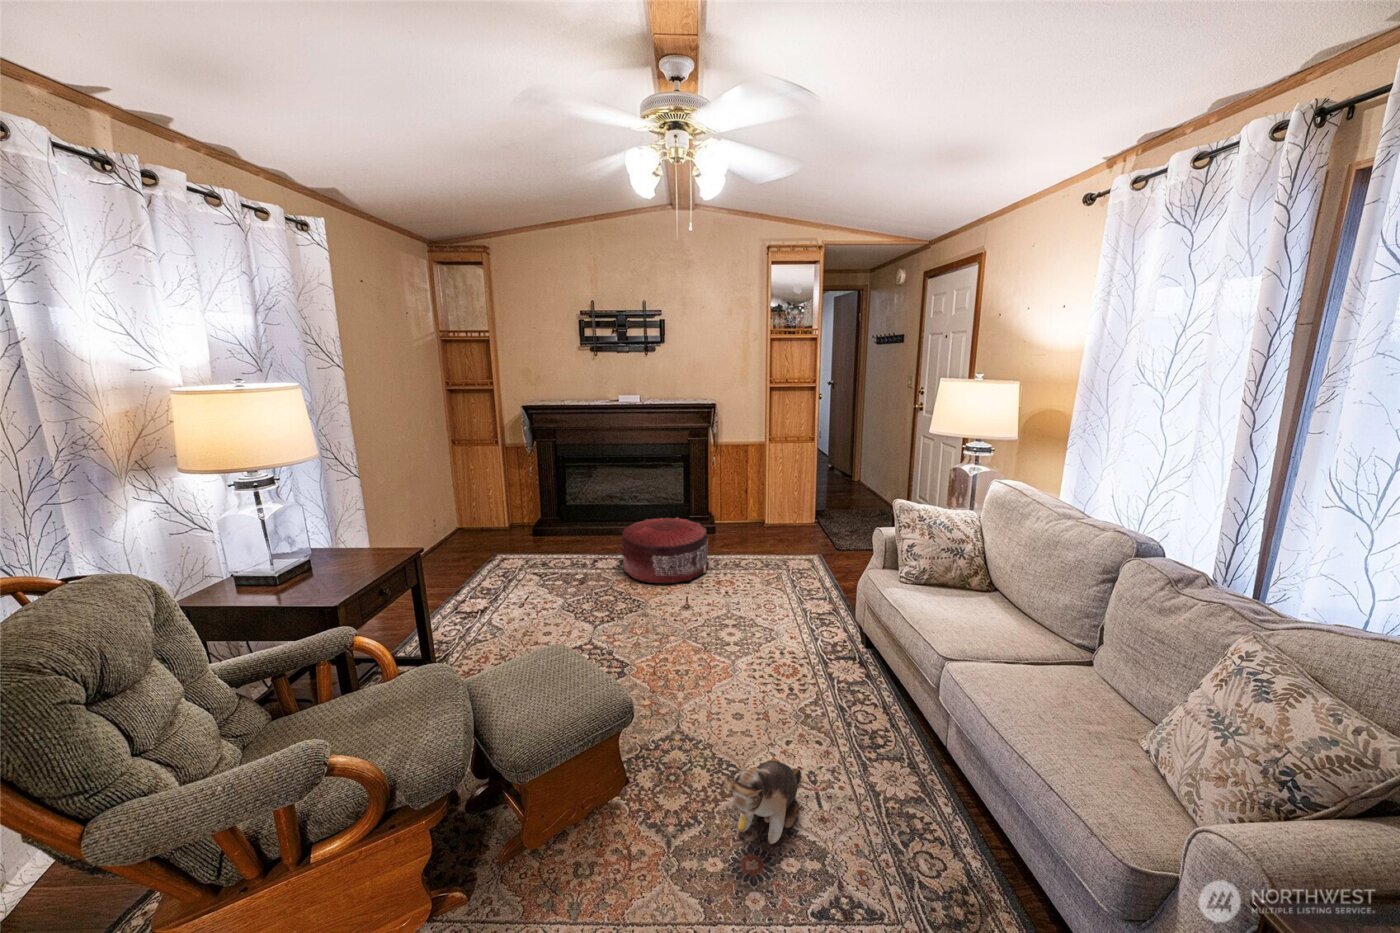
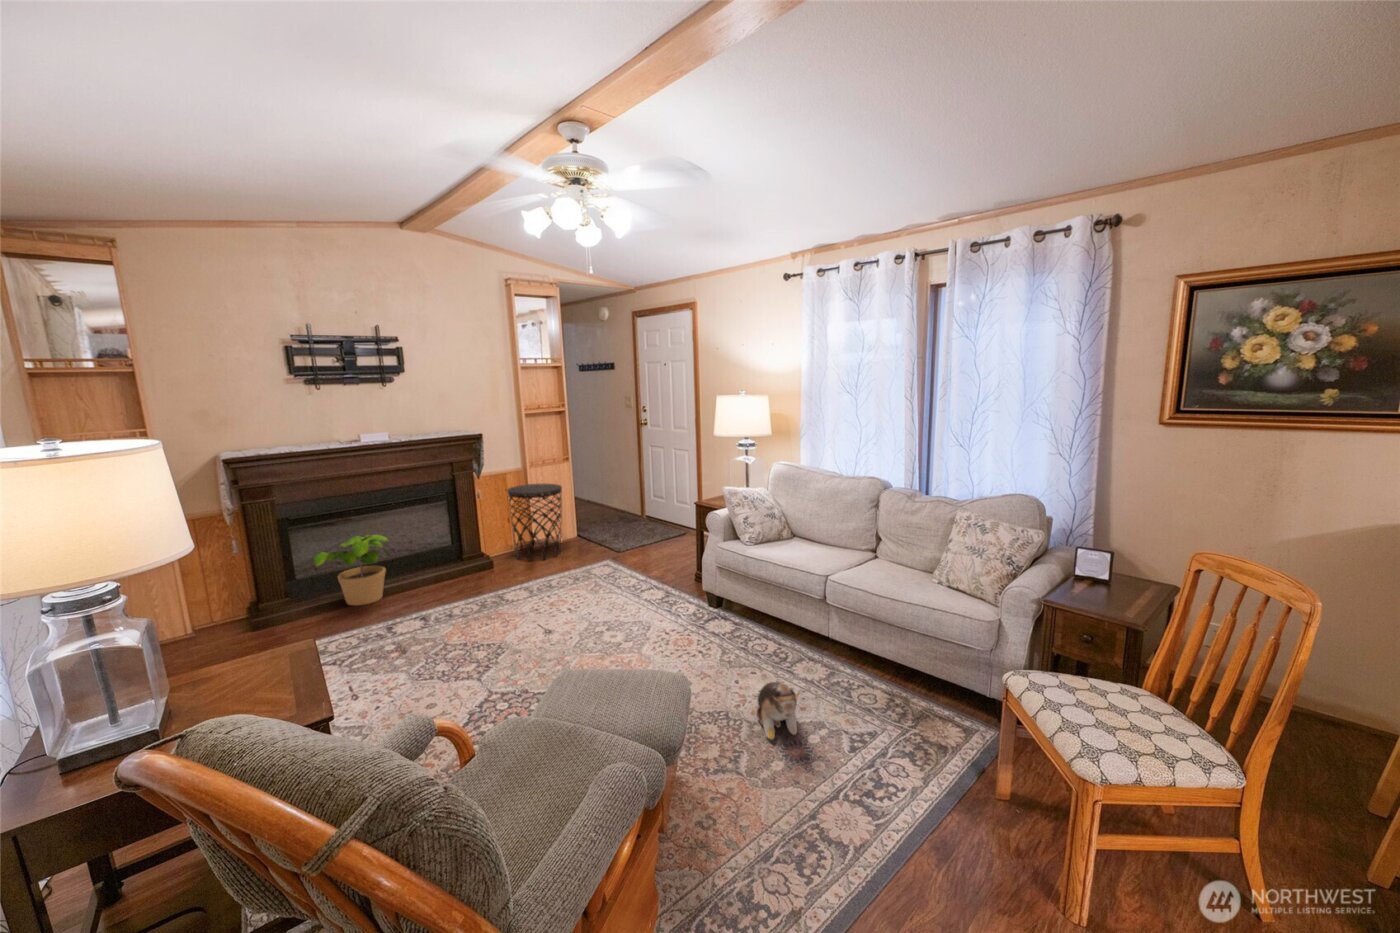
side table: none [739,458,792,537] -> present [507,484,562,561]
potted plant: none [573,479,628,536] -> present [314,535,388,606]
pouf: present [621,517,709,583] -> none [431,555,532,628]

